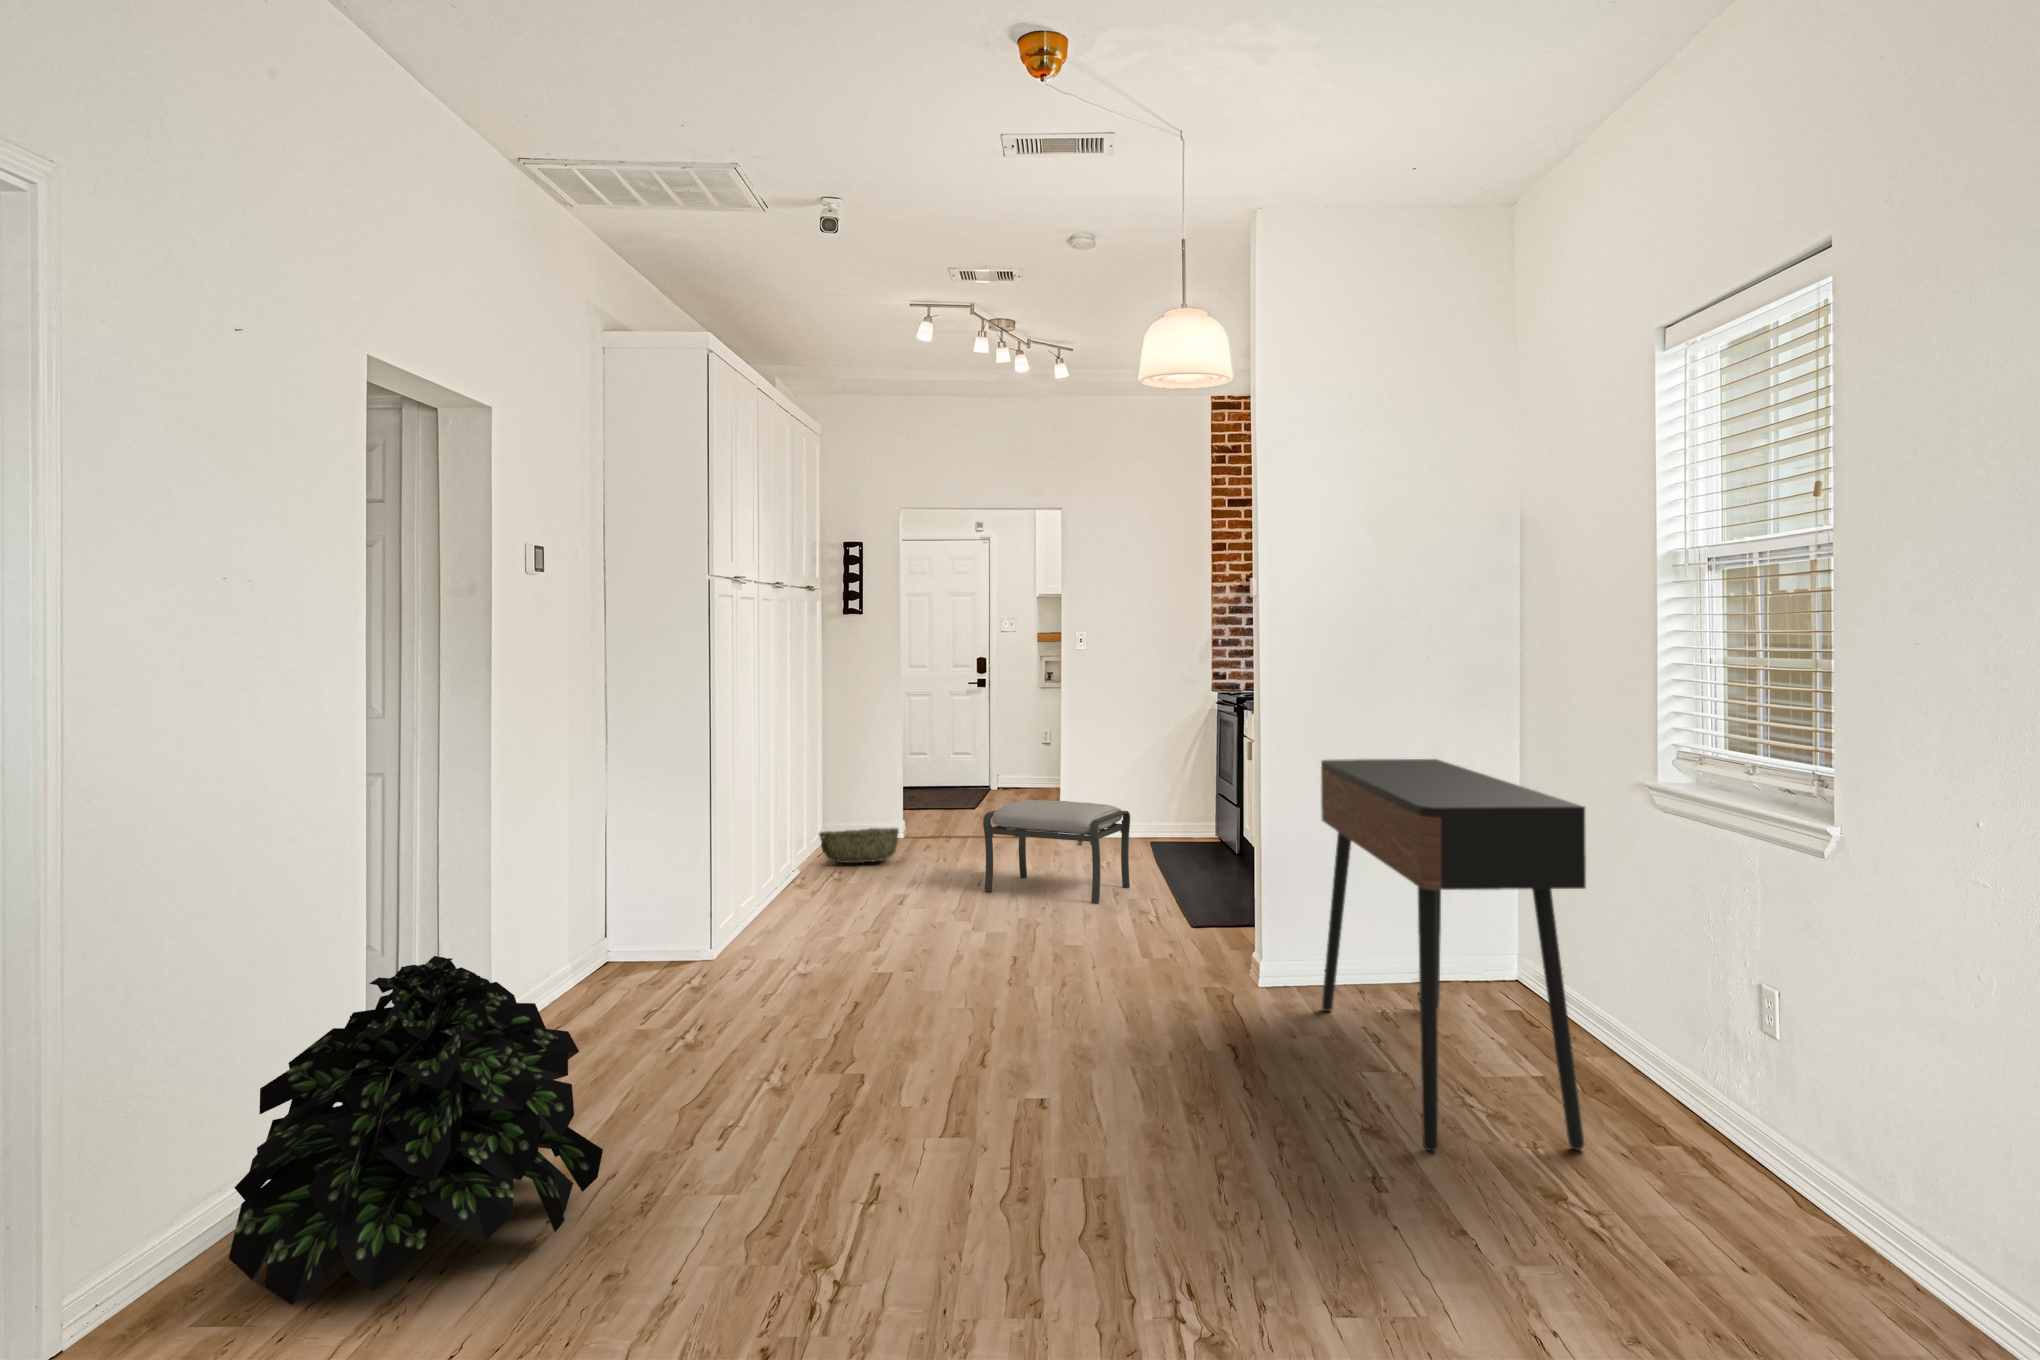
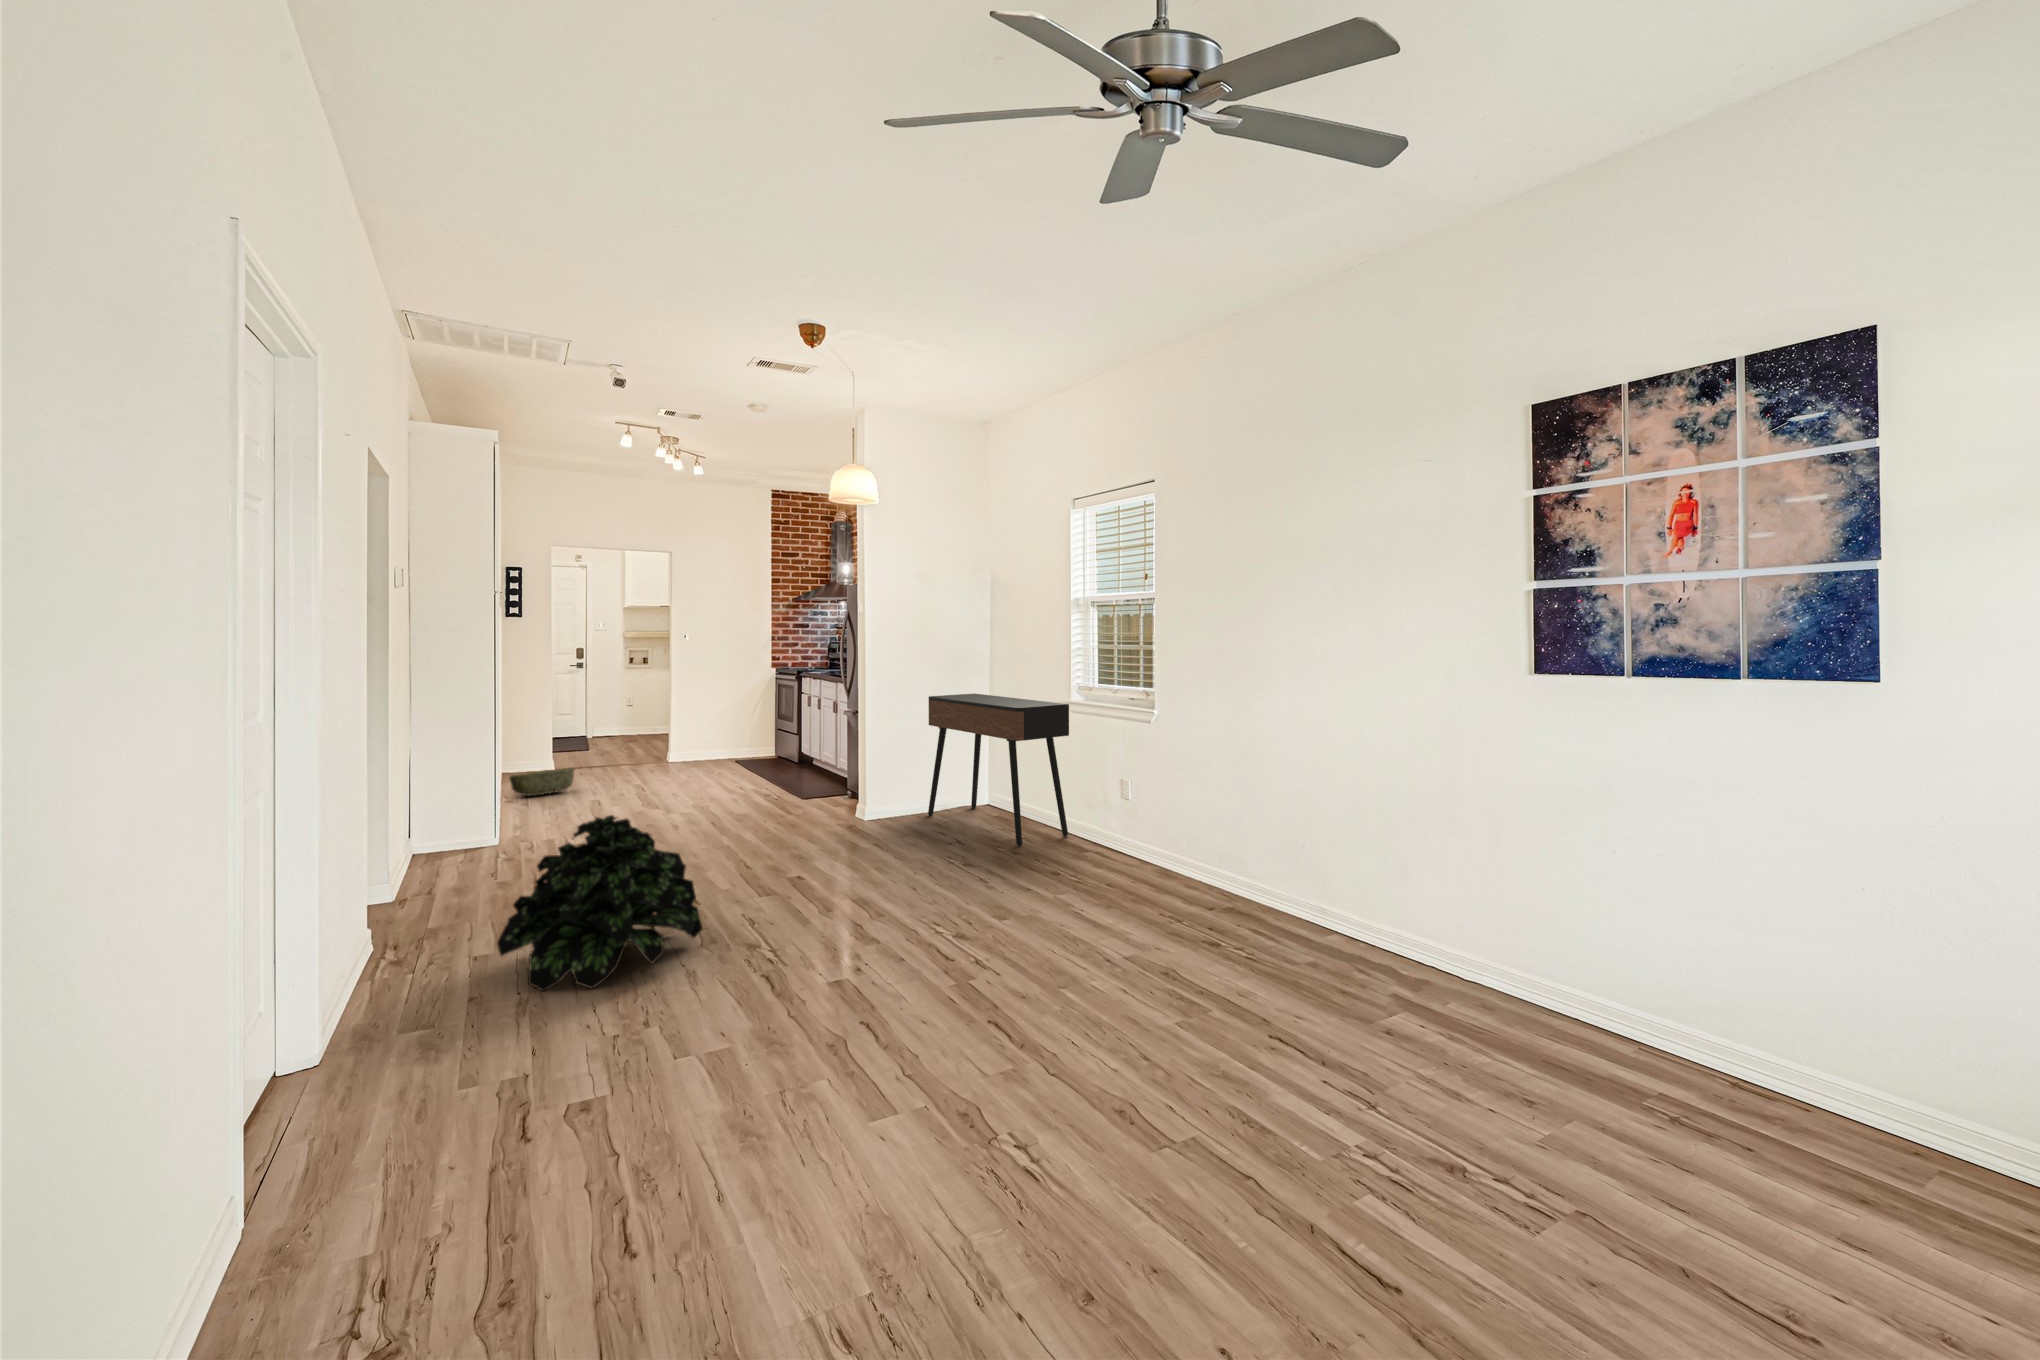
ottoman: present [983,800,1130,903] -> none [668,737,759,797]

